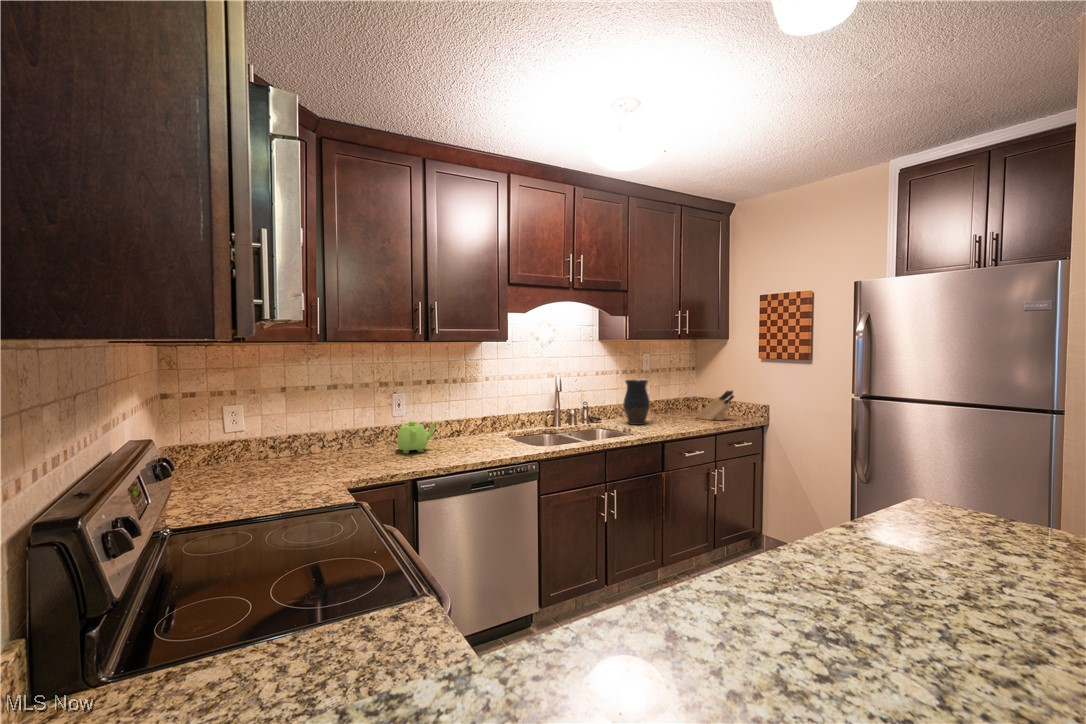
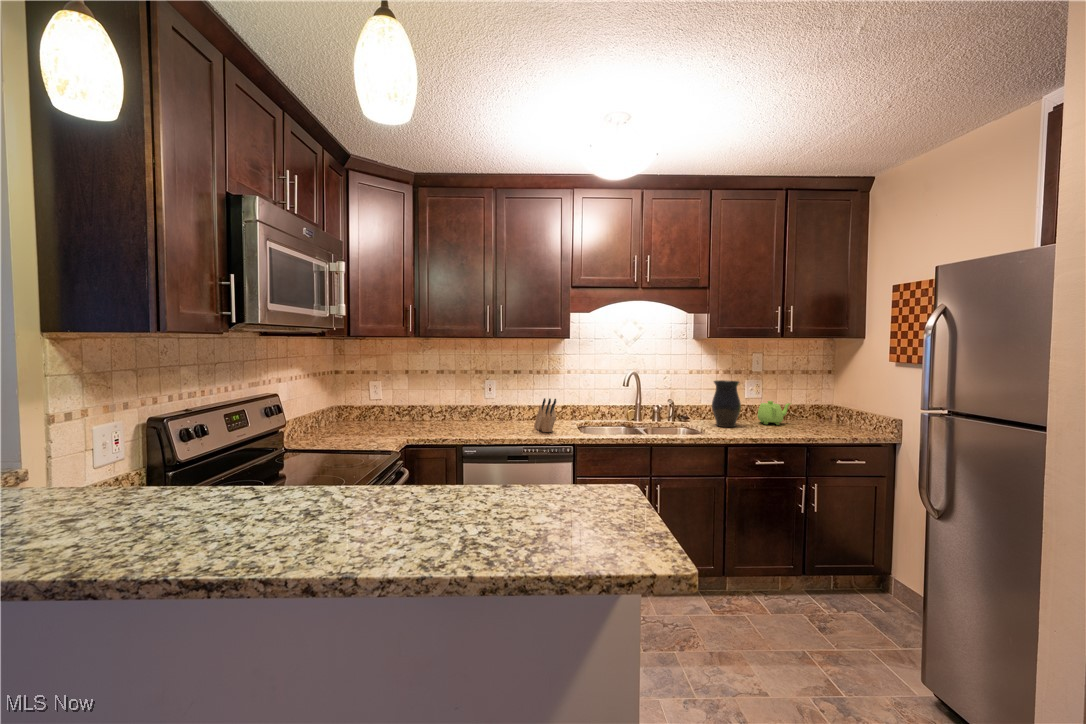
knife block: present [695,391,734,420] -> present [534,398,556,432]
teapot: present [397,421,438,454] -> present [758,401,791,425]

